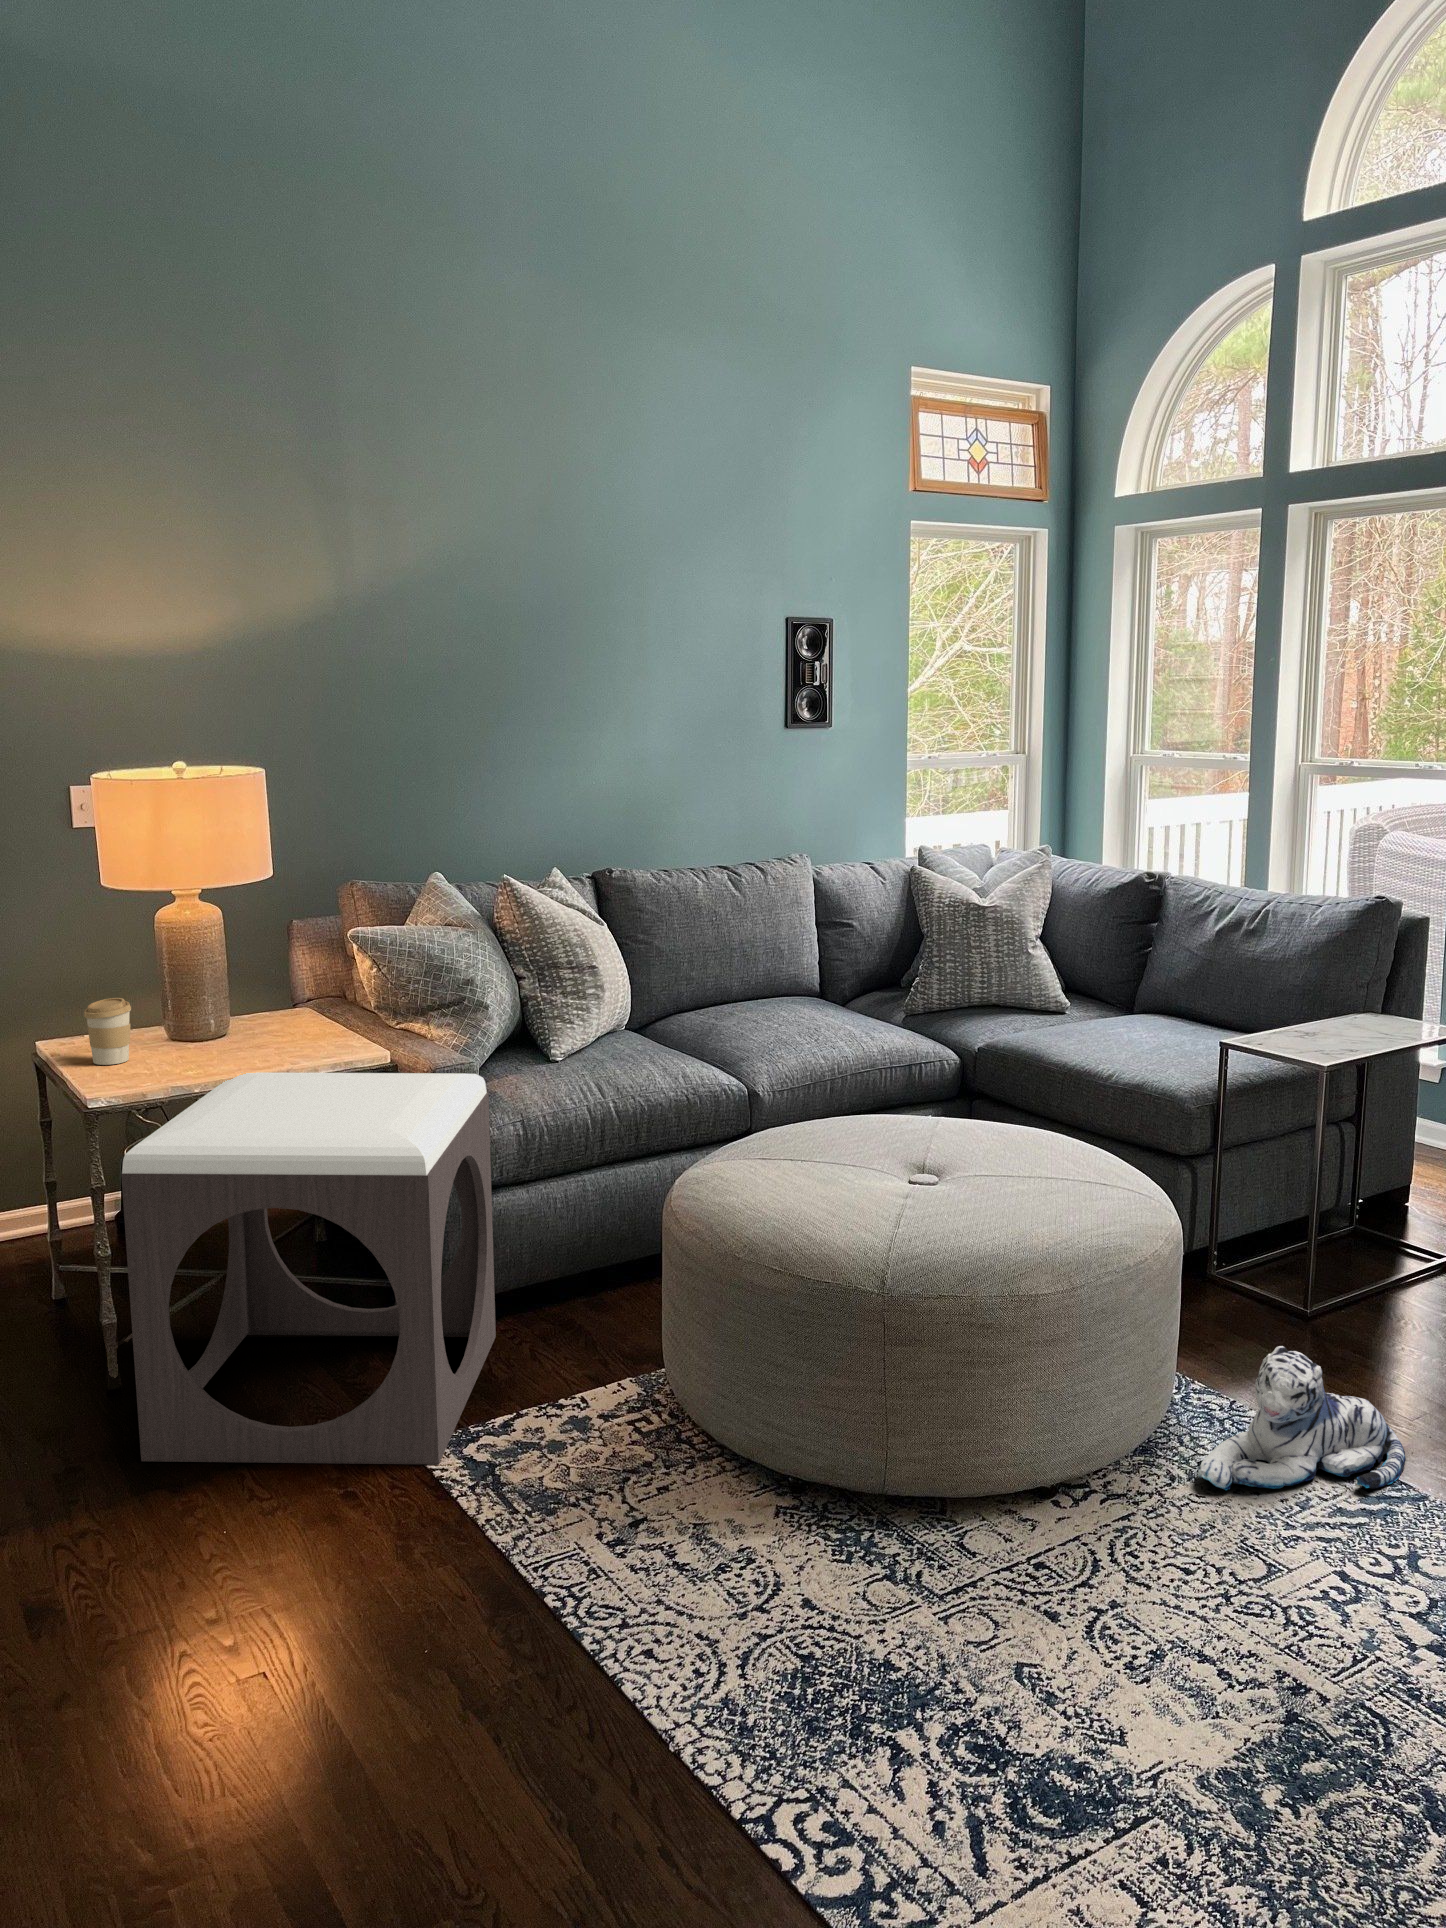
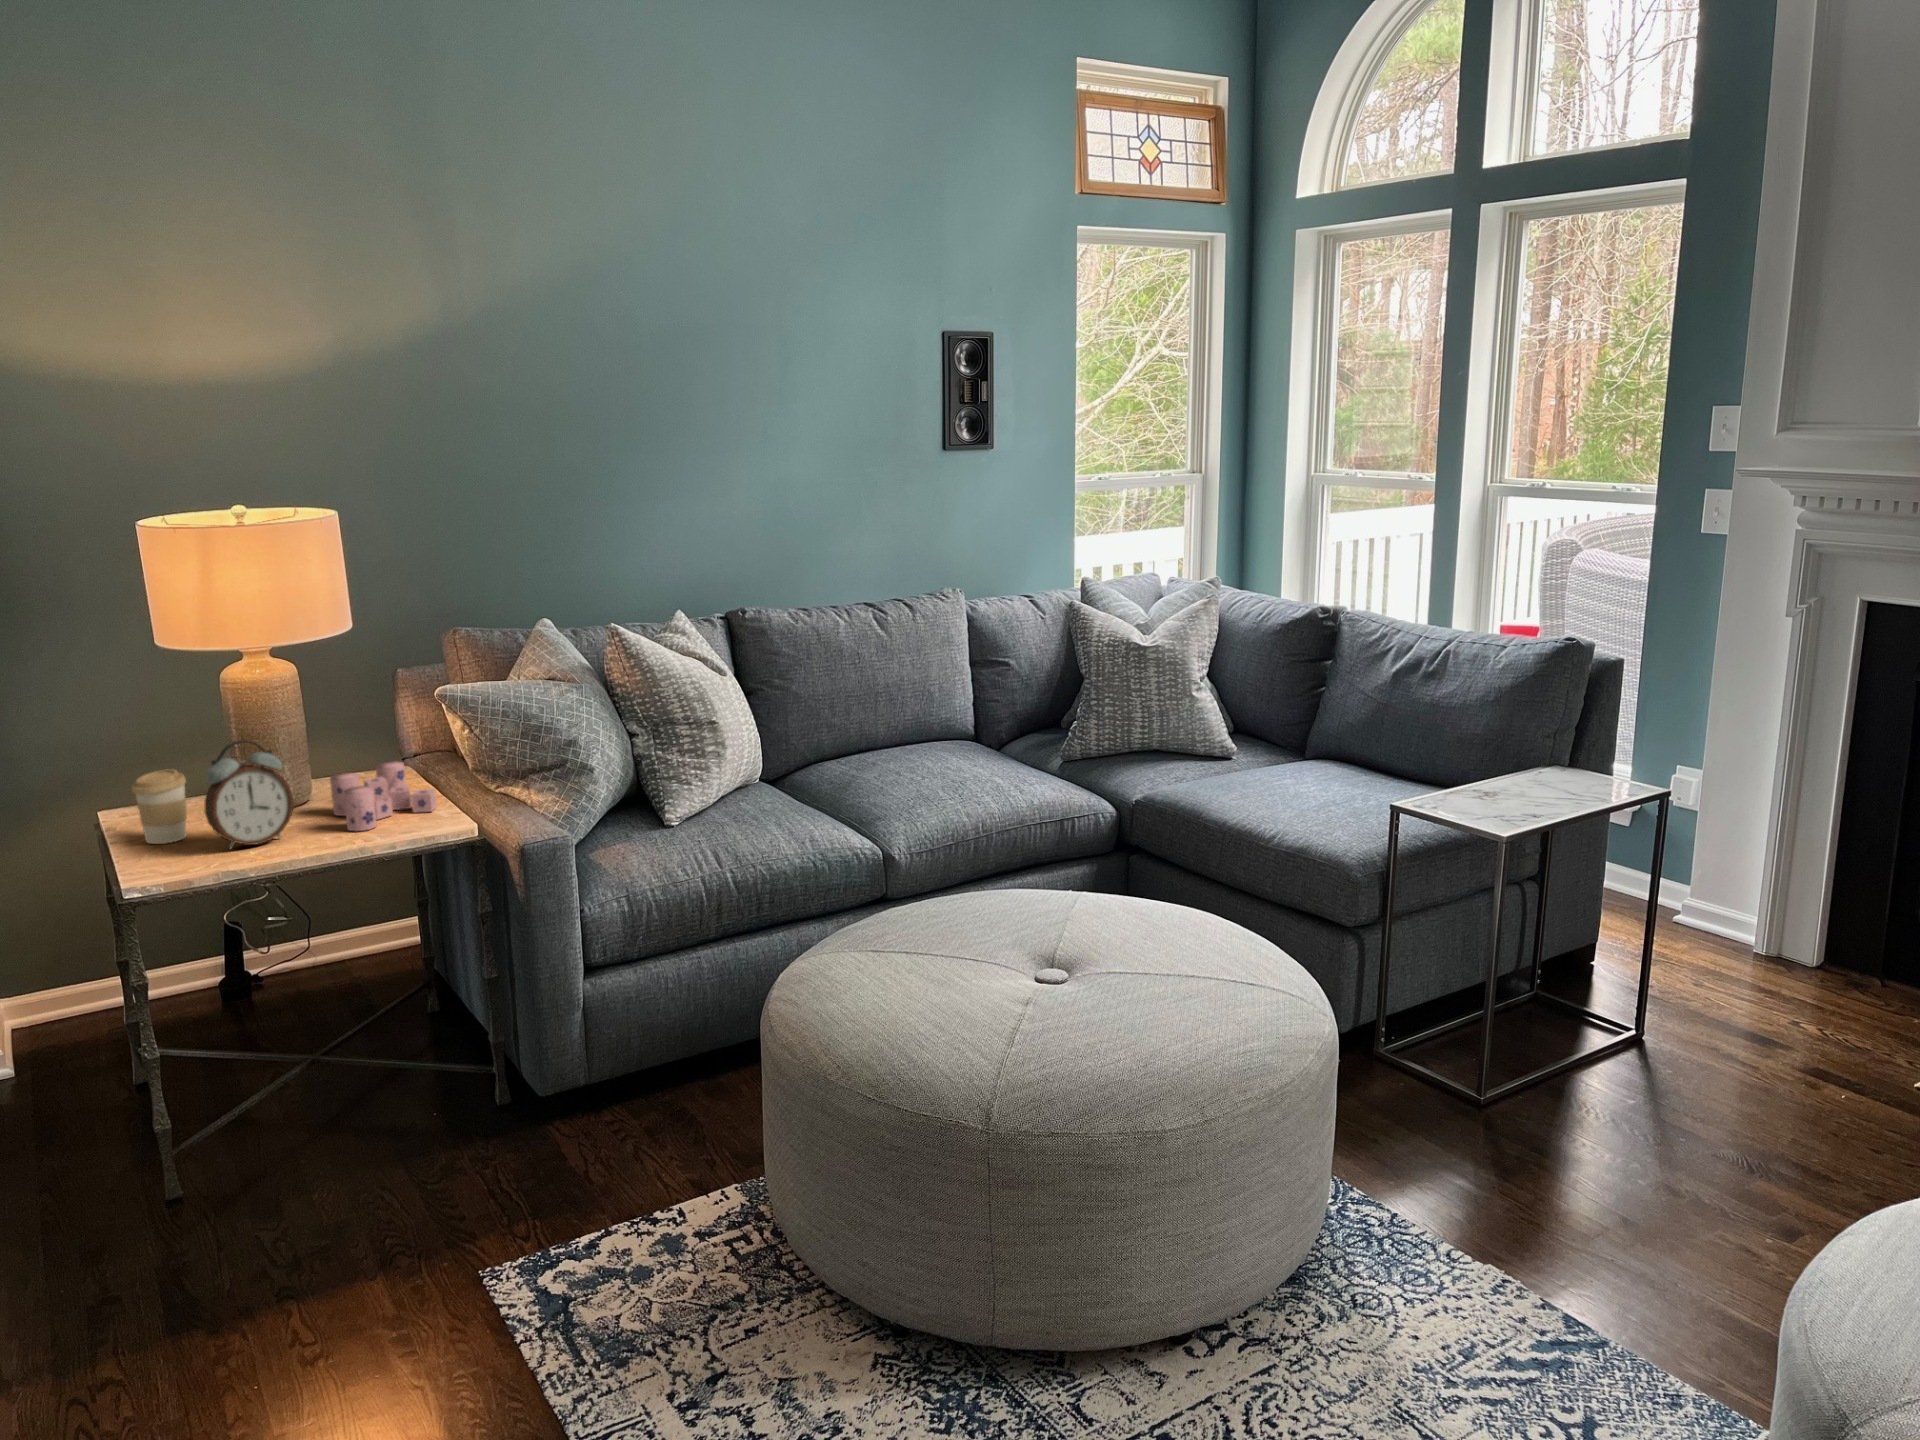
alarm clock: none [152,971,229,1069] -> present [205,740,293,849]
candle: none [254,997,349,1056] -> present [330,761,436,831]
footstool: present [121,1072,496,1464] -> none [137,853,598,1298]
plush toy: present [1198,1346,1406,1490] -> none [1350,1171,1584,1334]

